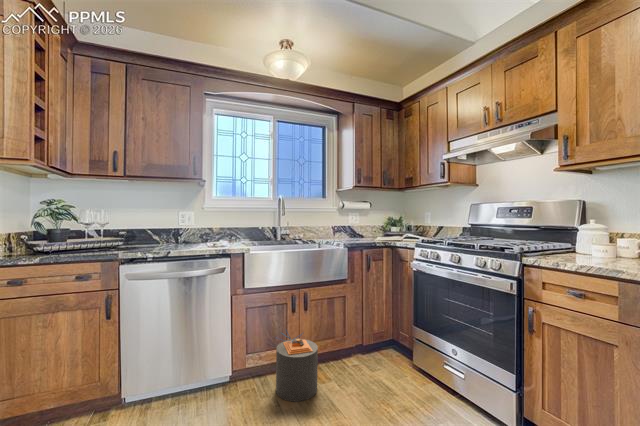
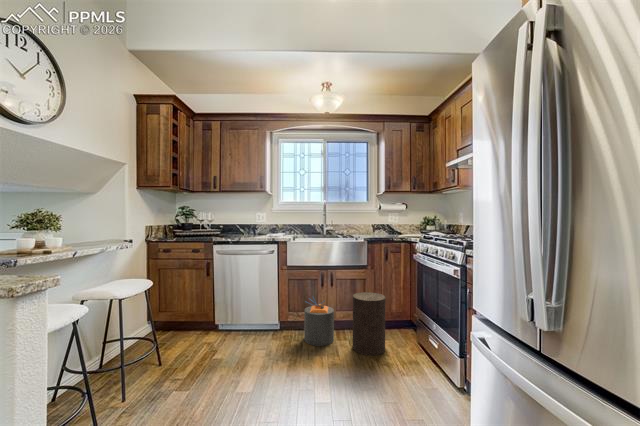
stool: none [346,315,390,403] -> present [353,292,385,355]

